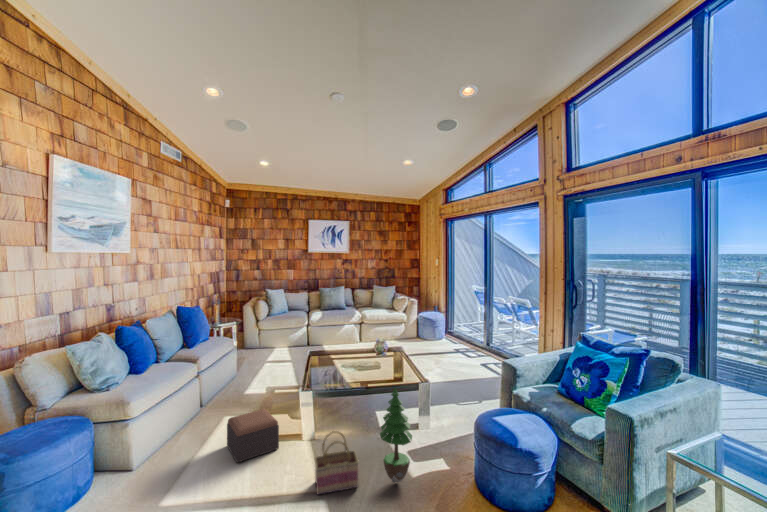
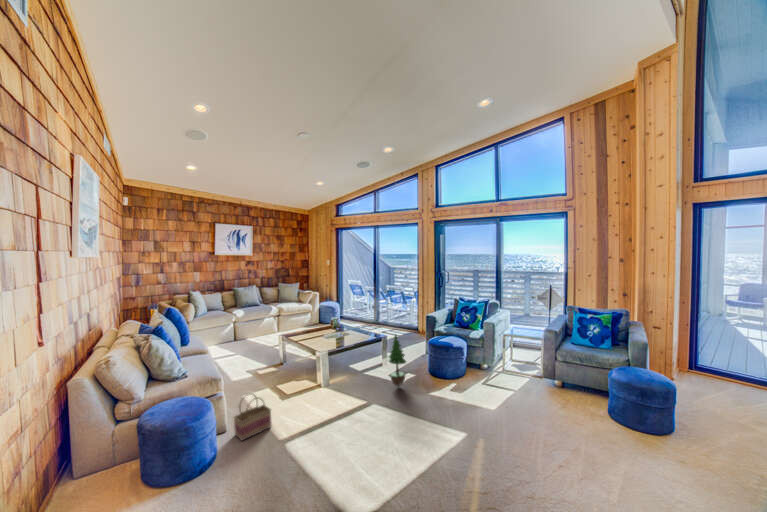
footstool: present [227,409,279,463] -> none [268,374,311,409]
basket: present [315,431,358,494] -> present [234,393,271,440]

